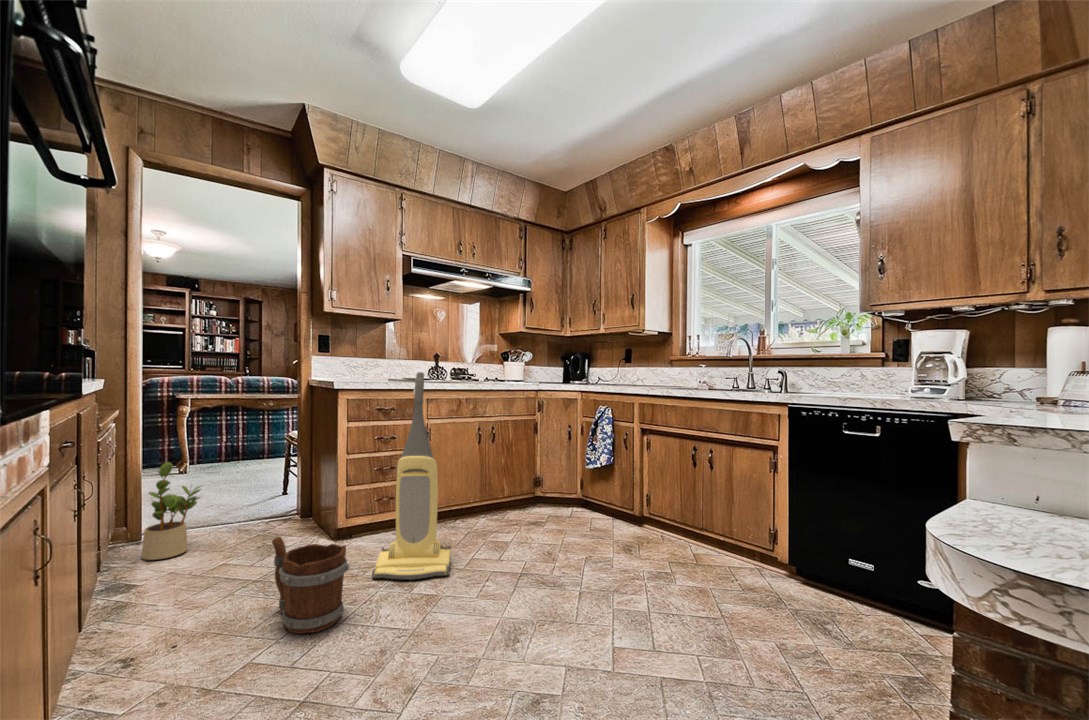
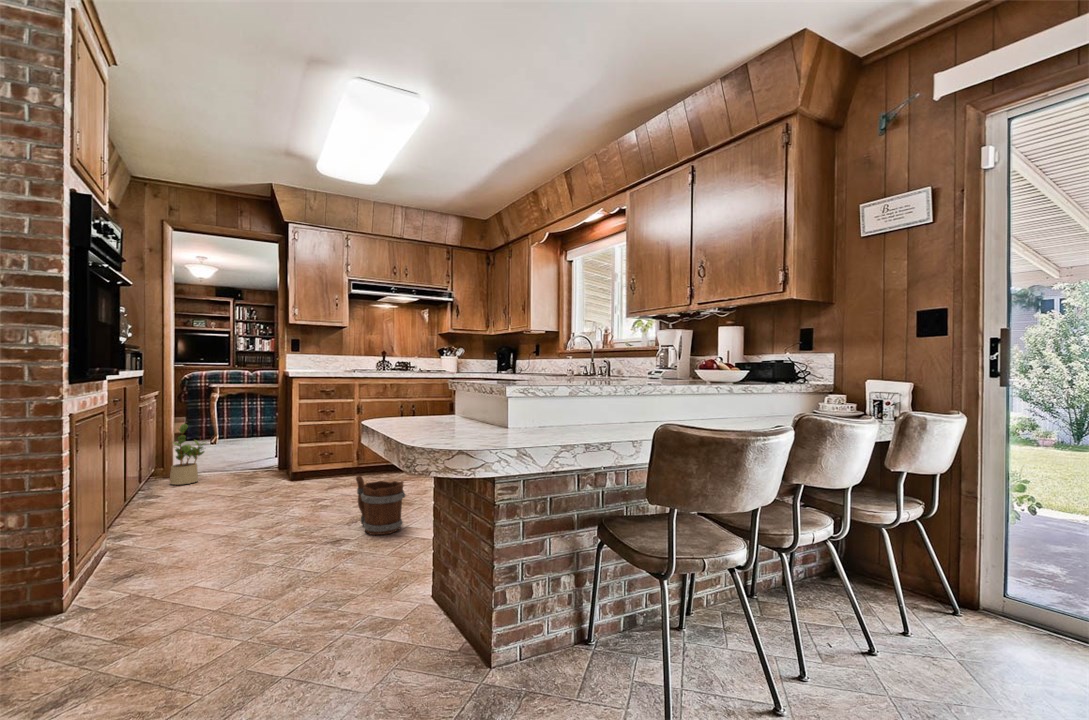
vacuum cleaner: present [372,372,451,580] -> none [299,364,355,497]
bucket: present [272,537,349,634] -> present [356,476,406,535]

